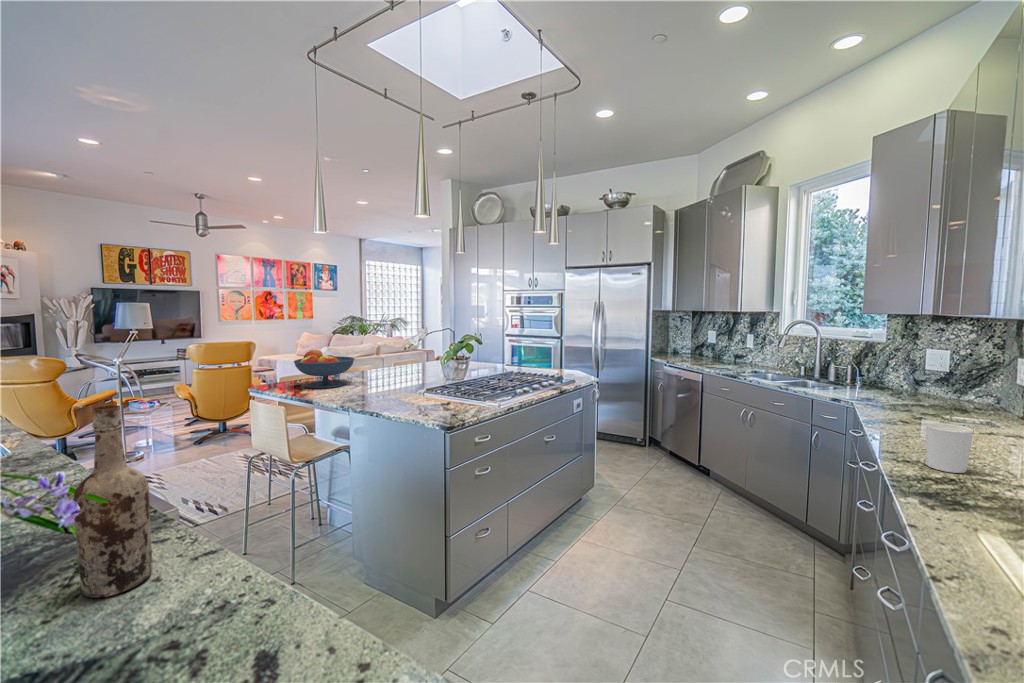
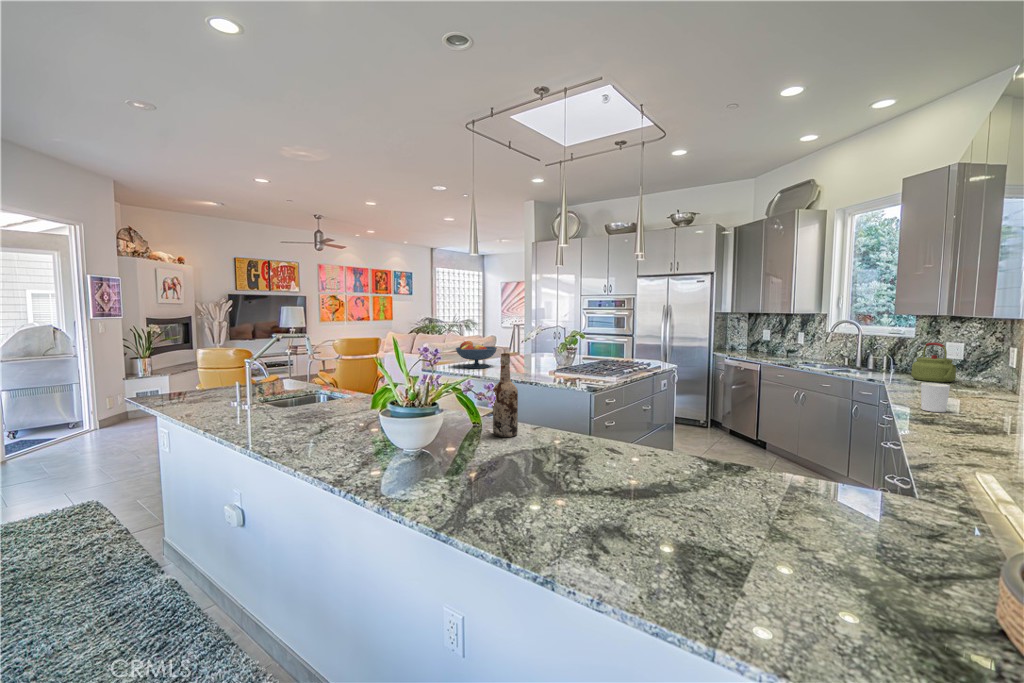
kettle: none [885,350,945,403] -> present [911,343,956,382]

